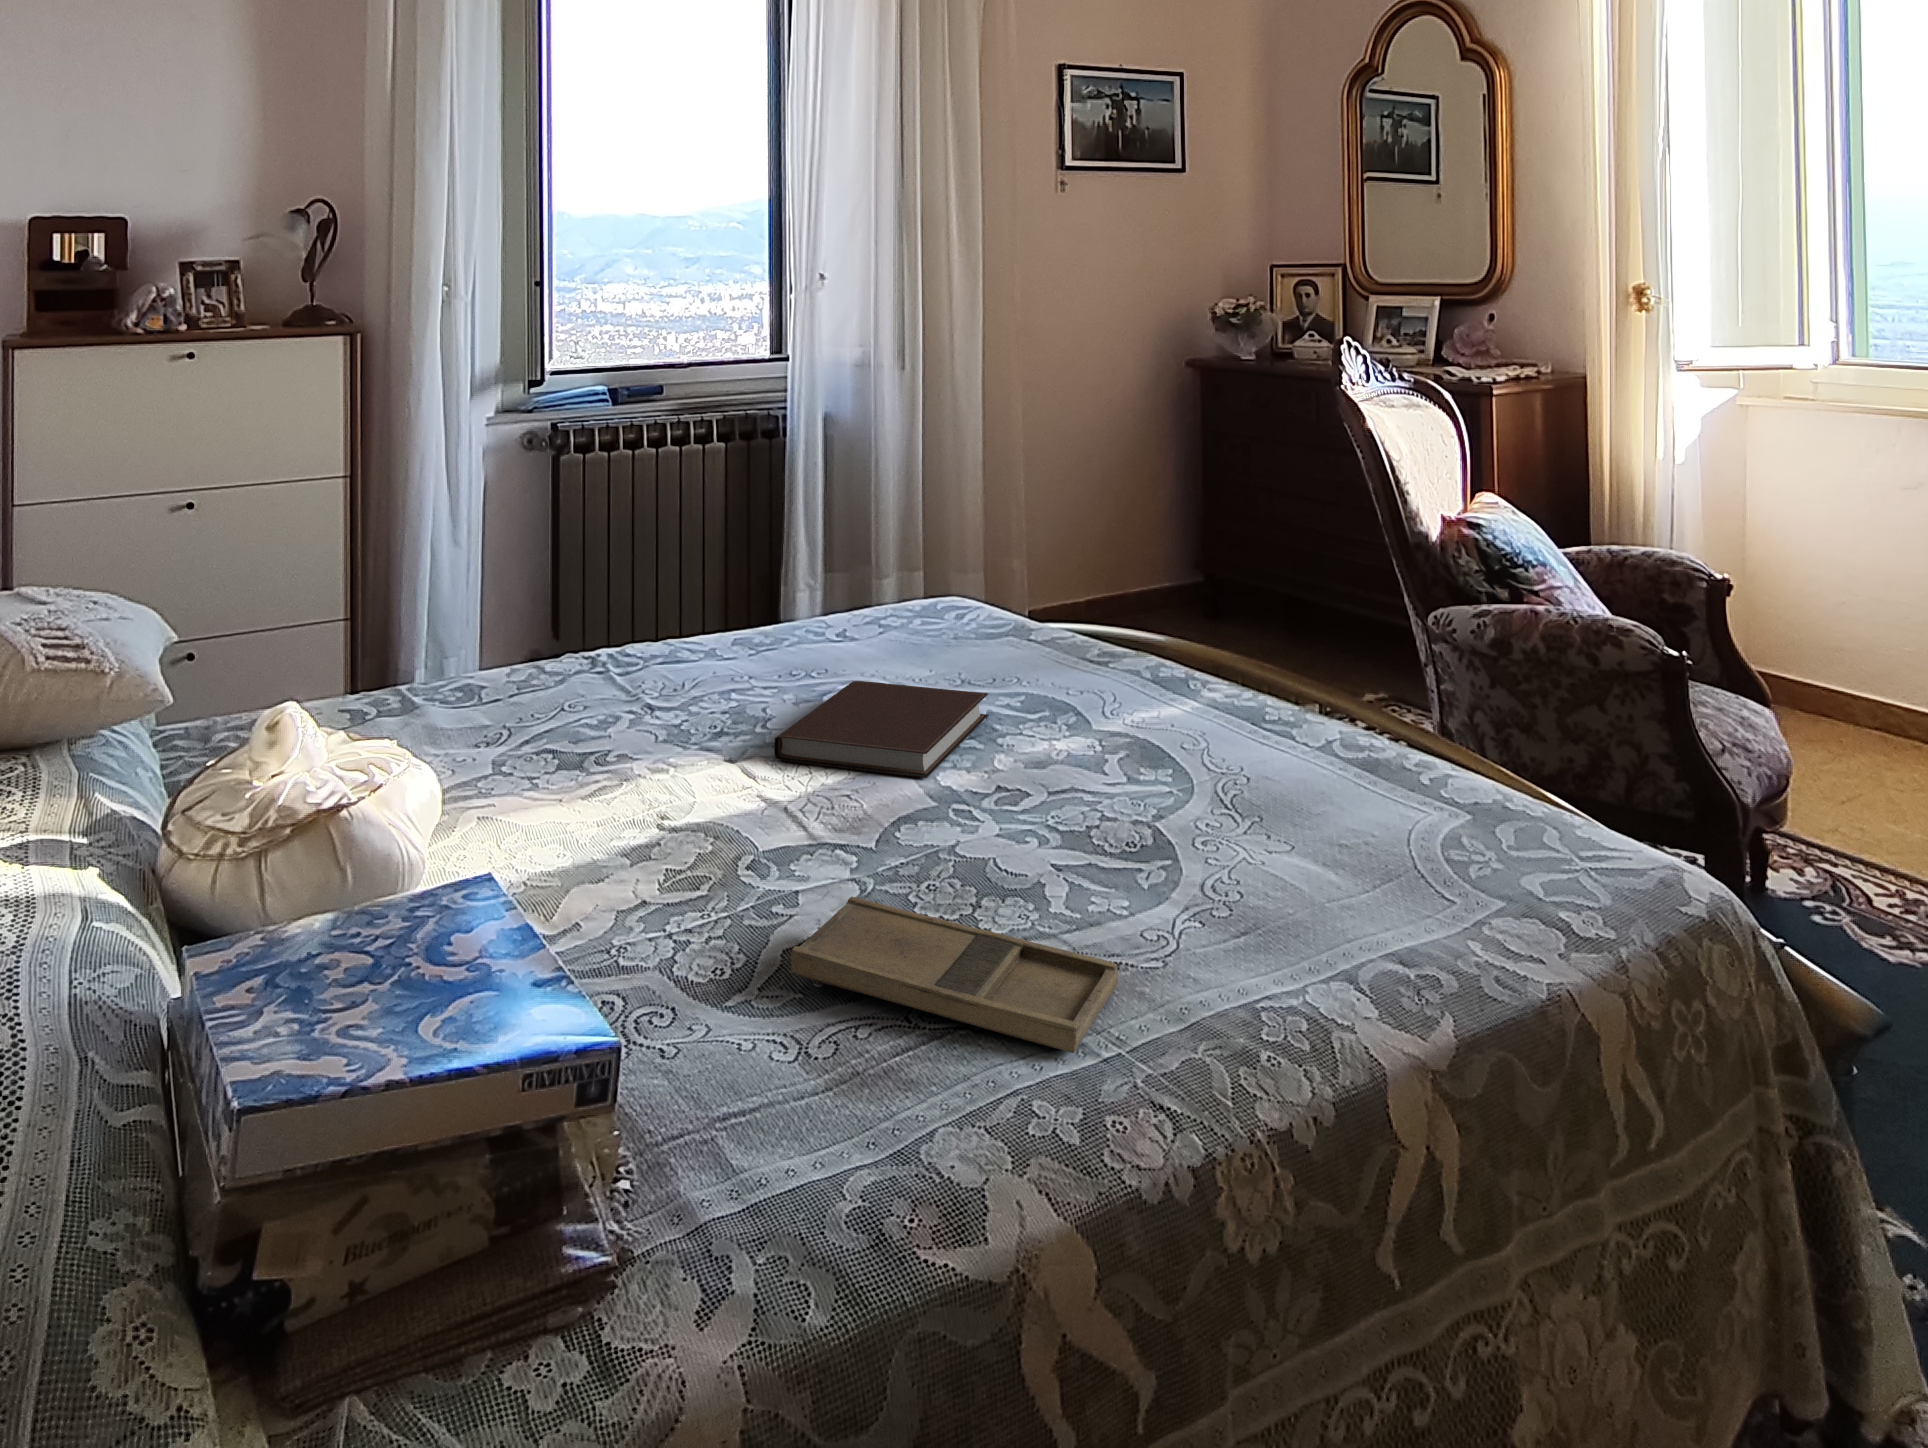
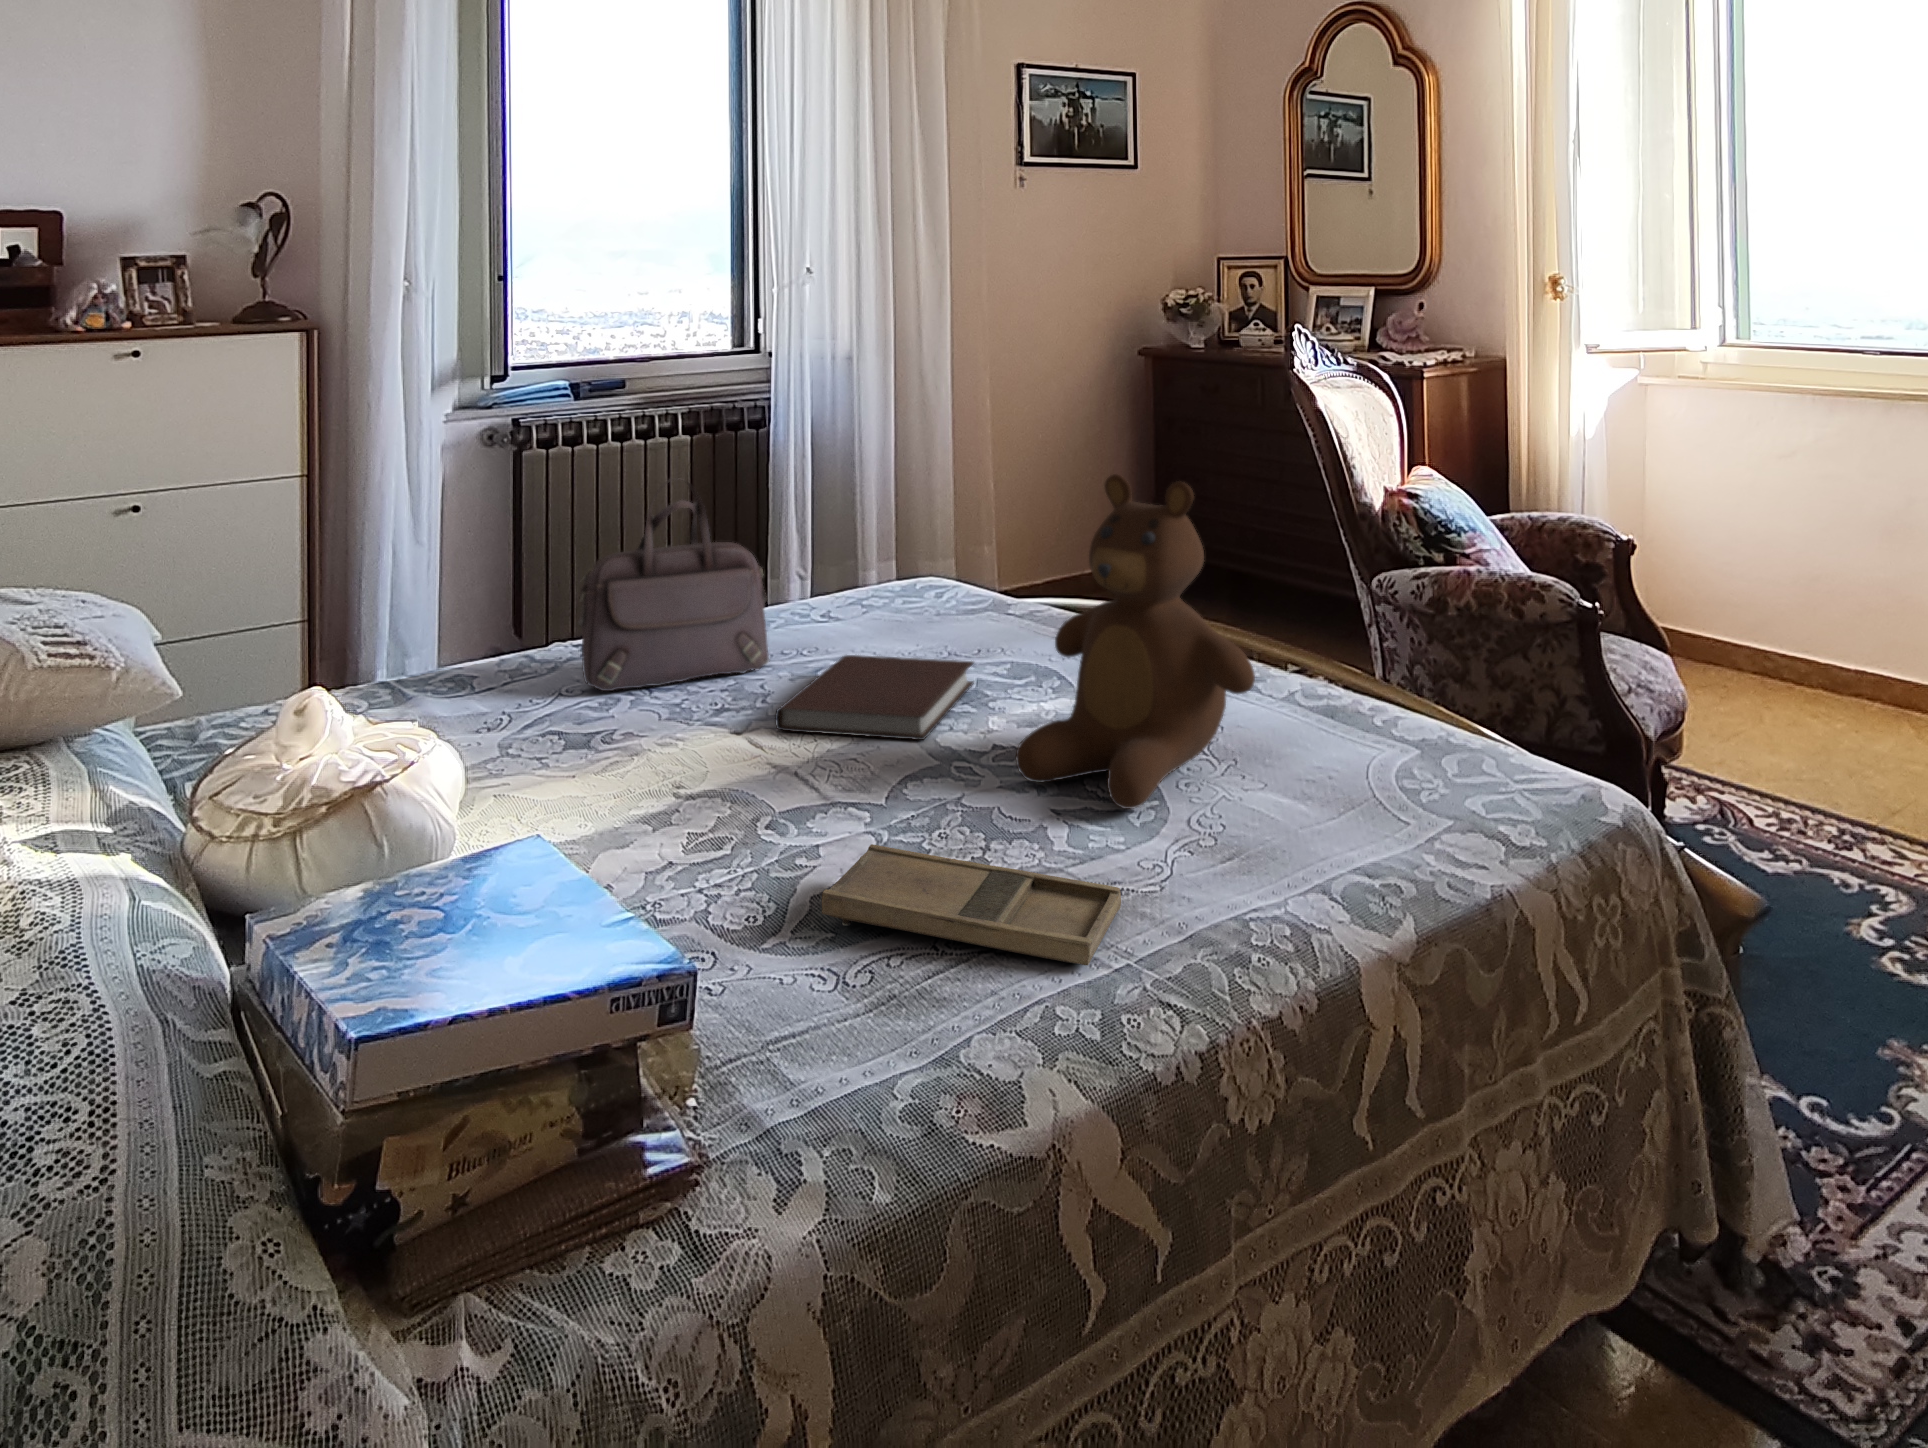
handbag: none [582,492,778,709] -> present [577,480,769,691]
teddy bear: none [1018,500,1281,869] -> present [1016,474,1255,809]

